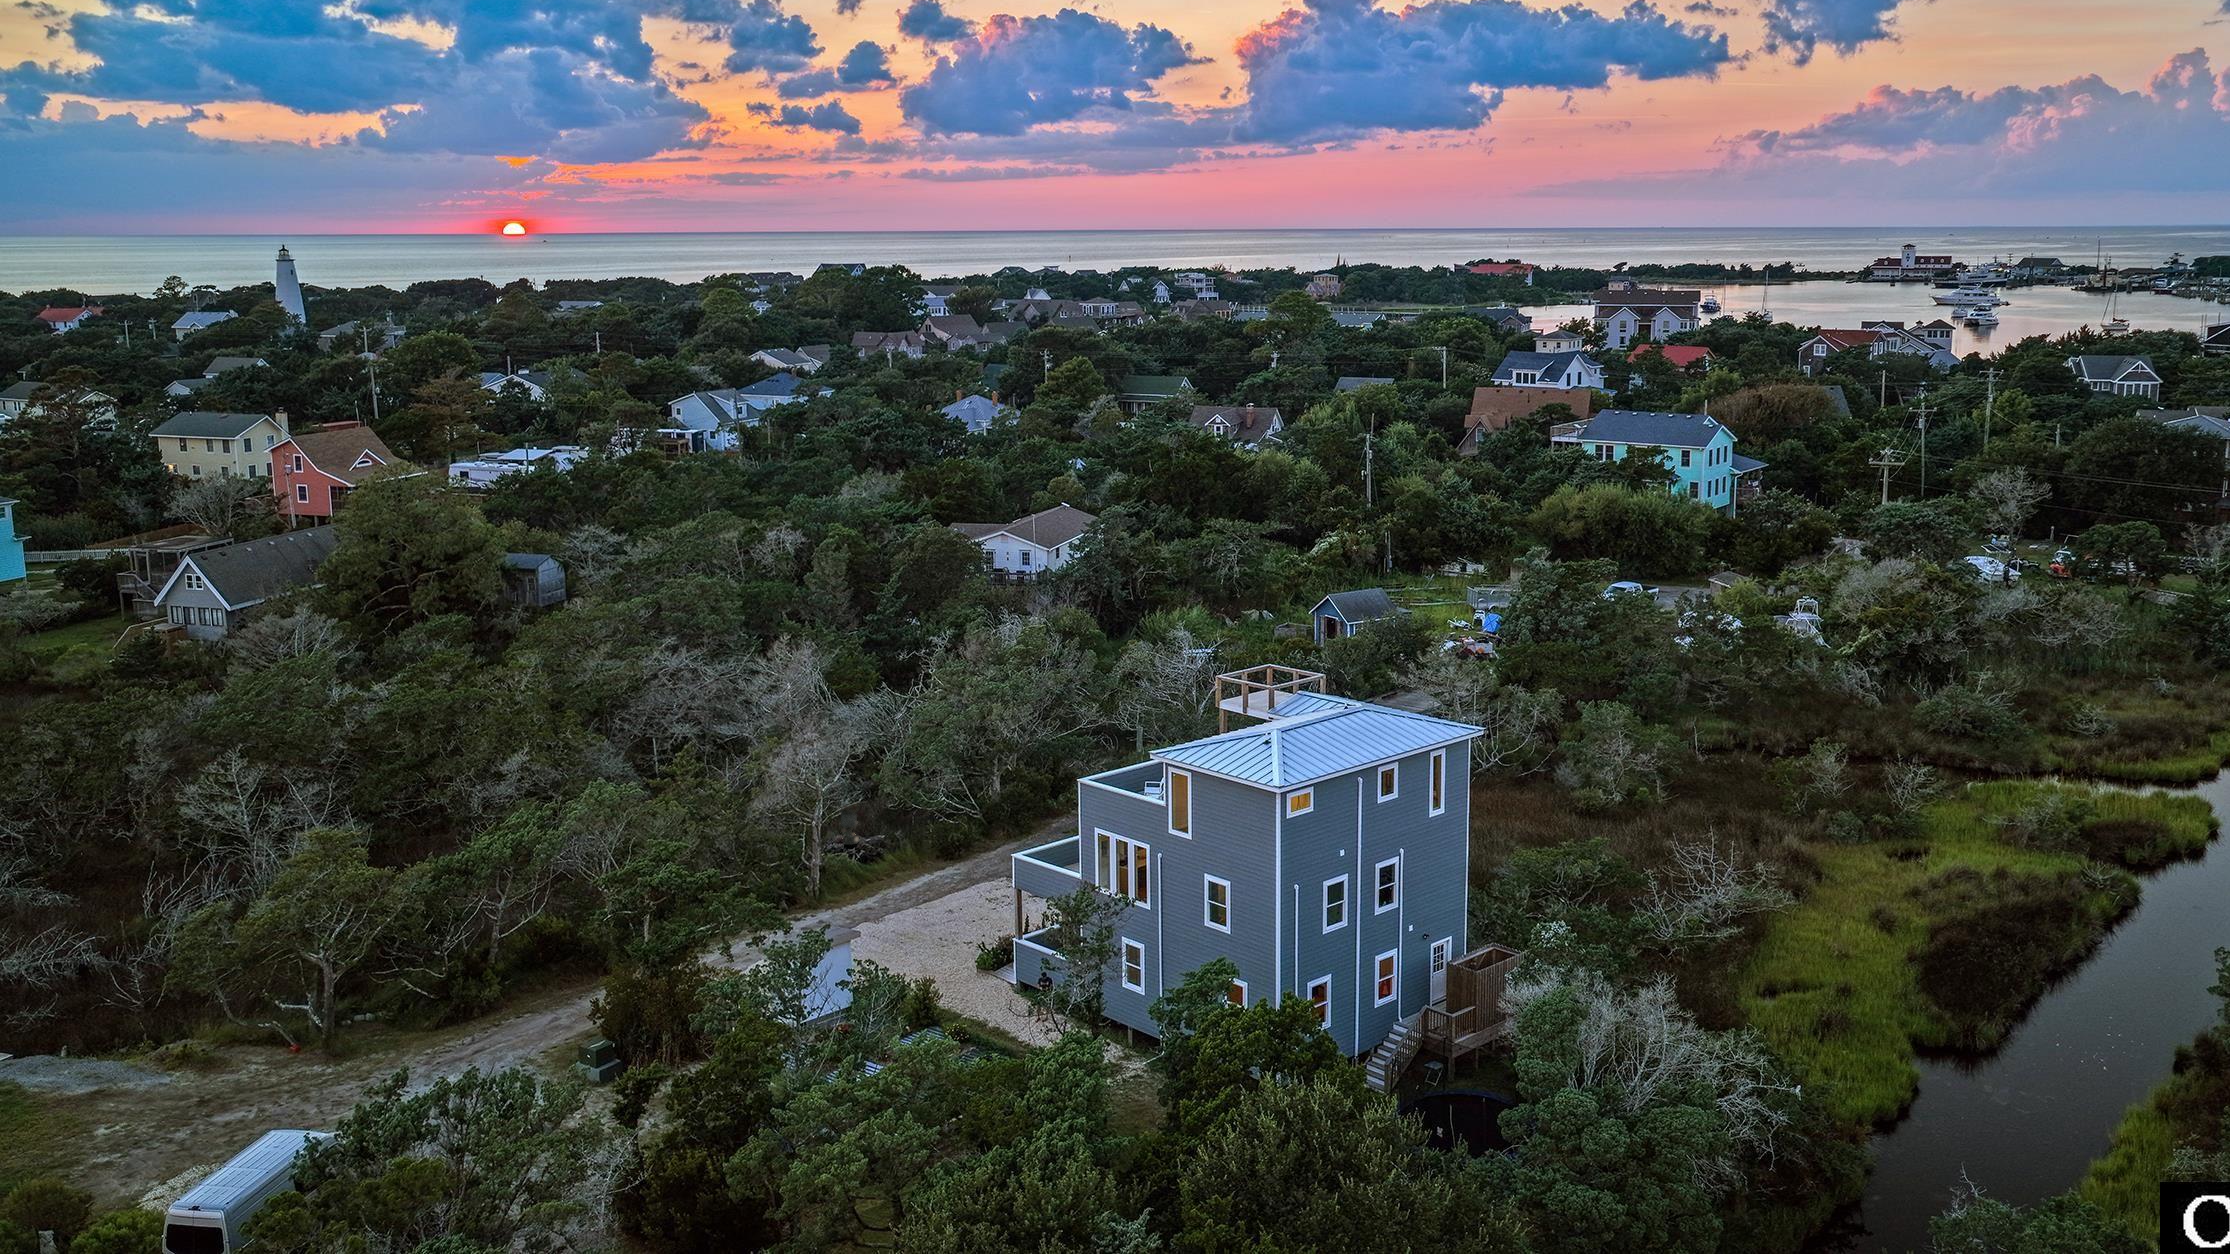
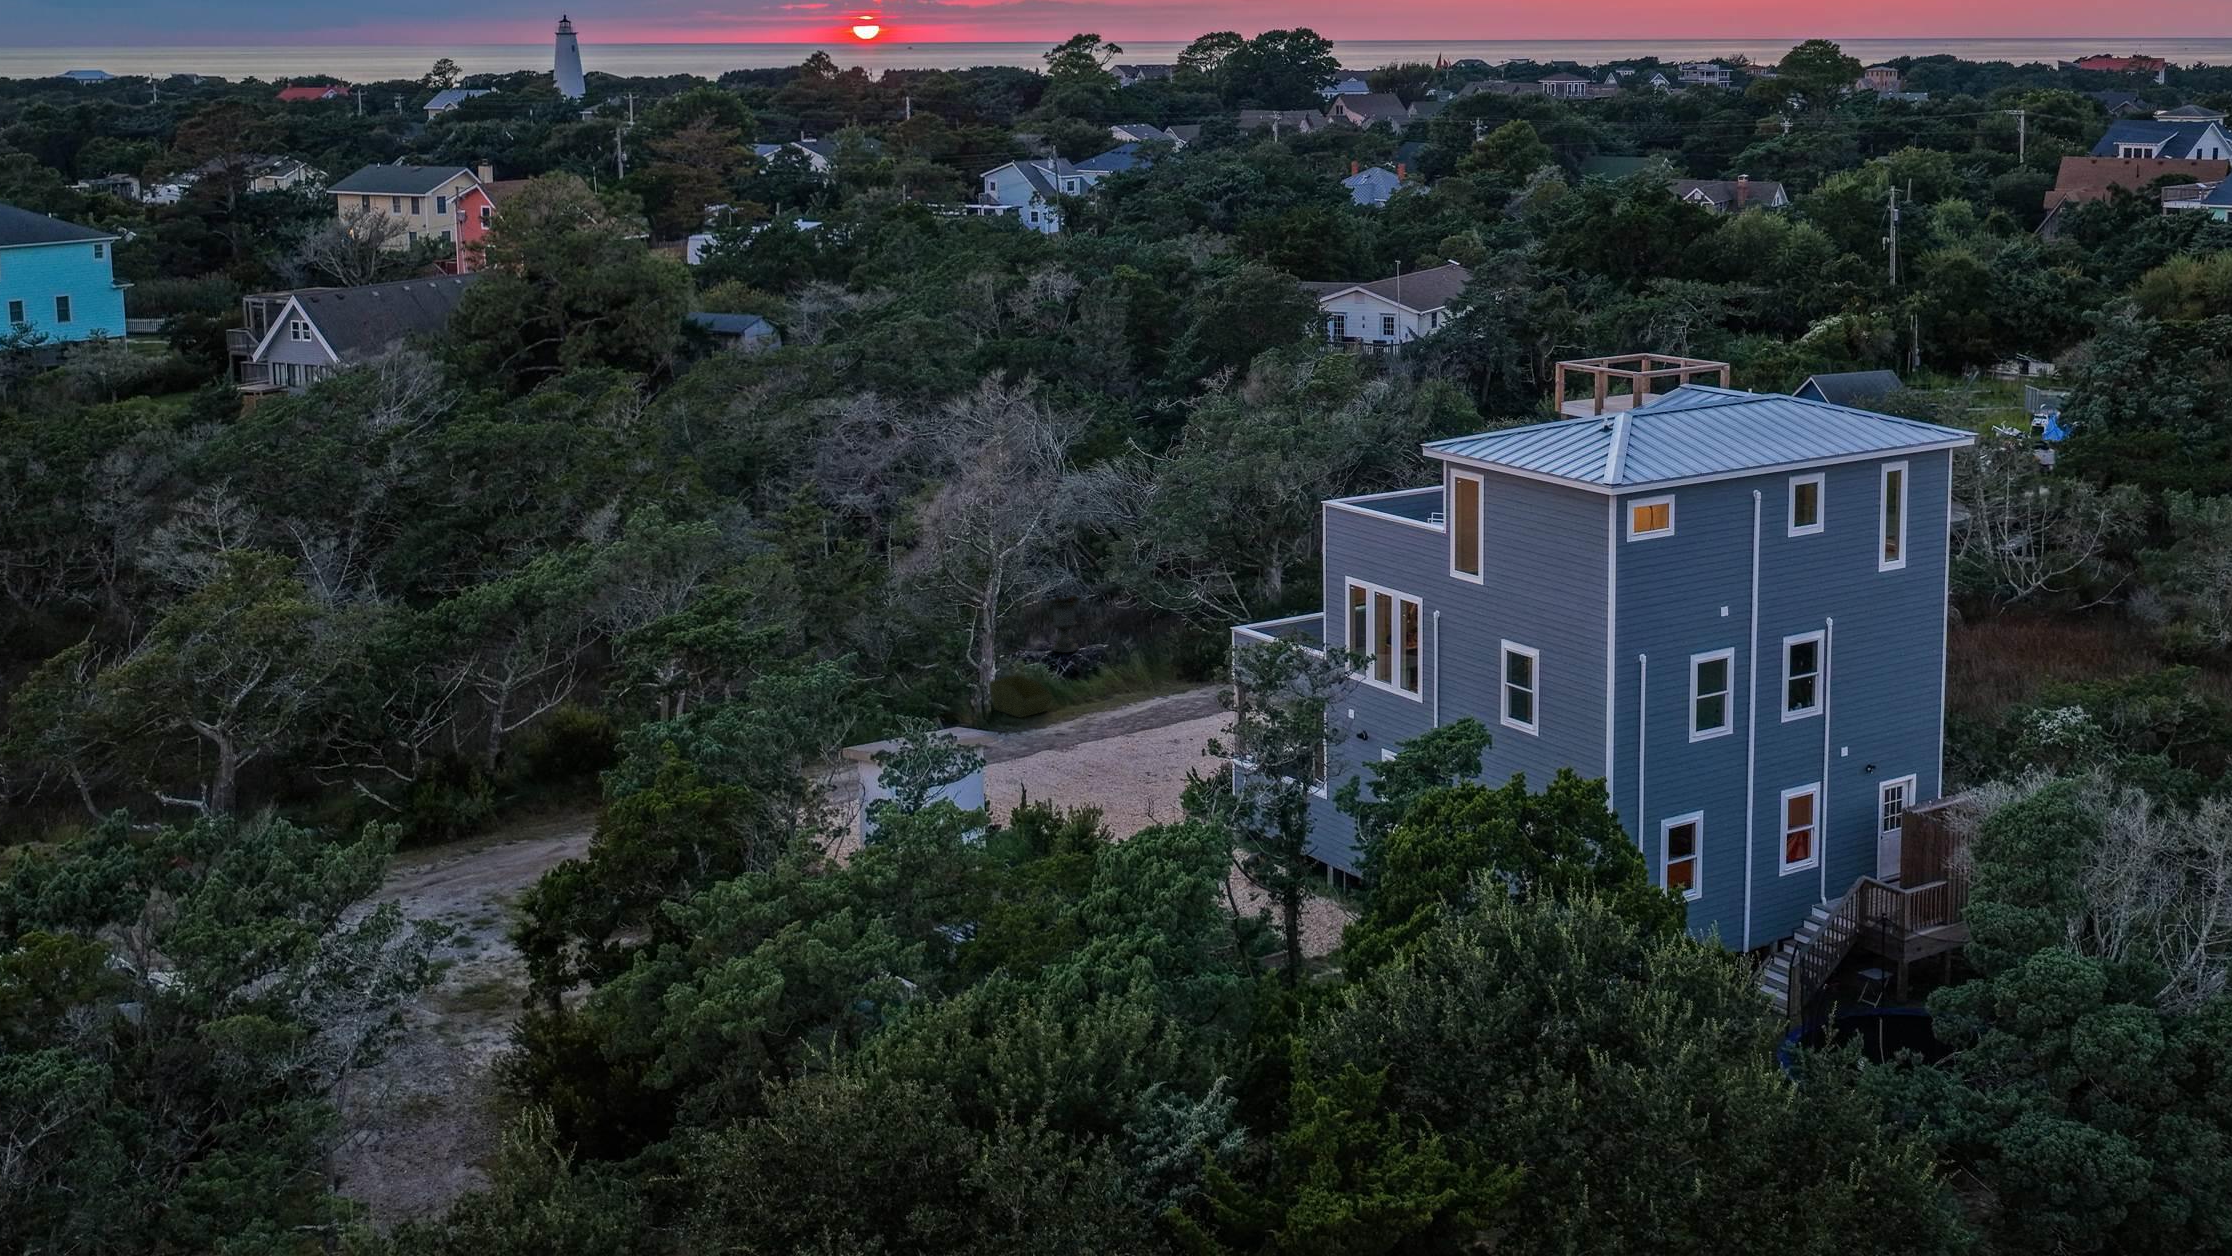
storage bin: none [813,872,860,904] -> present [989,675,1052,718]

